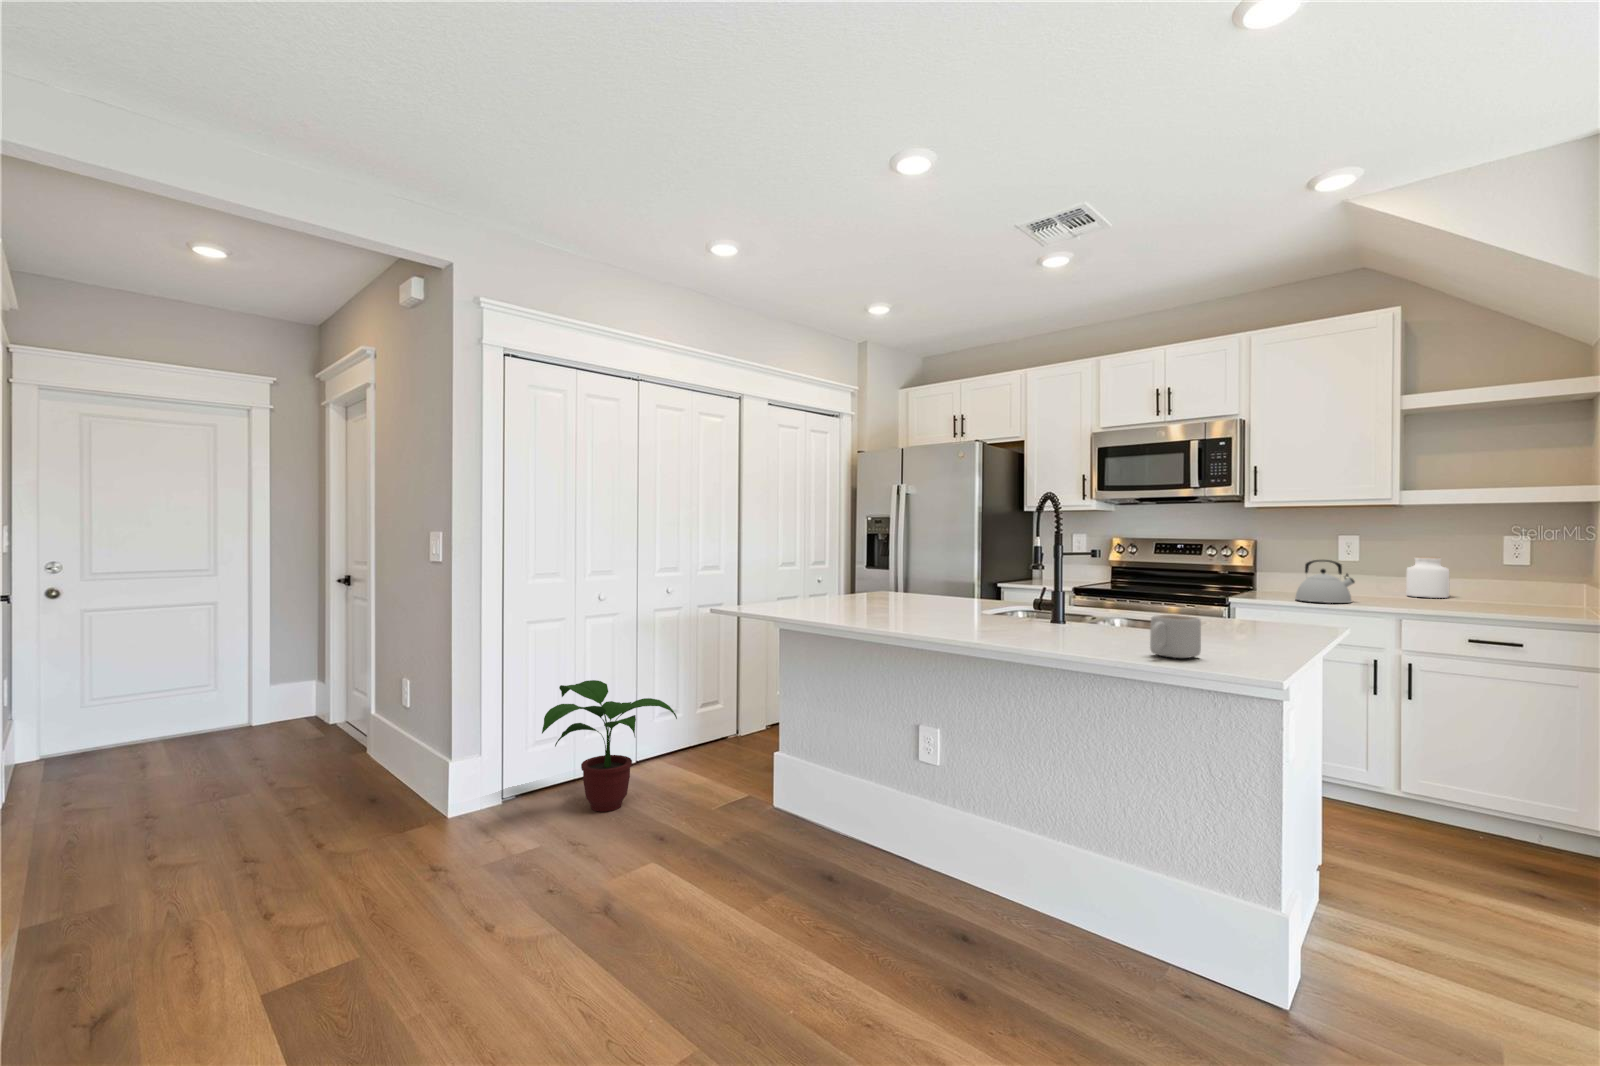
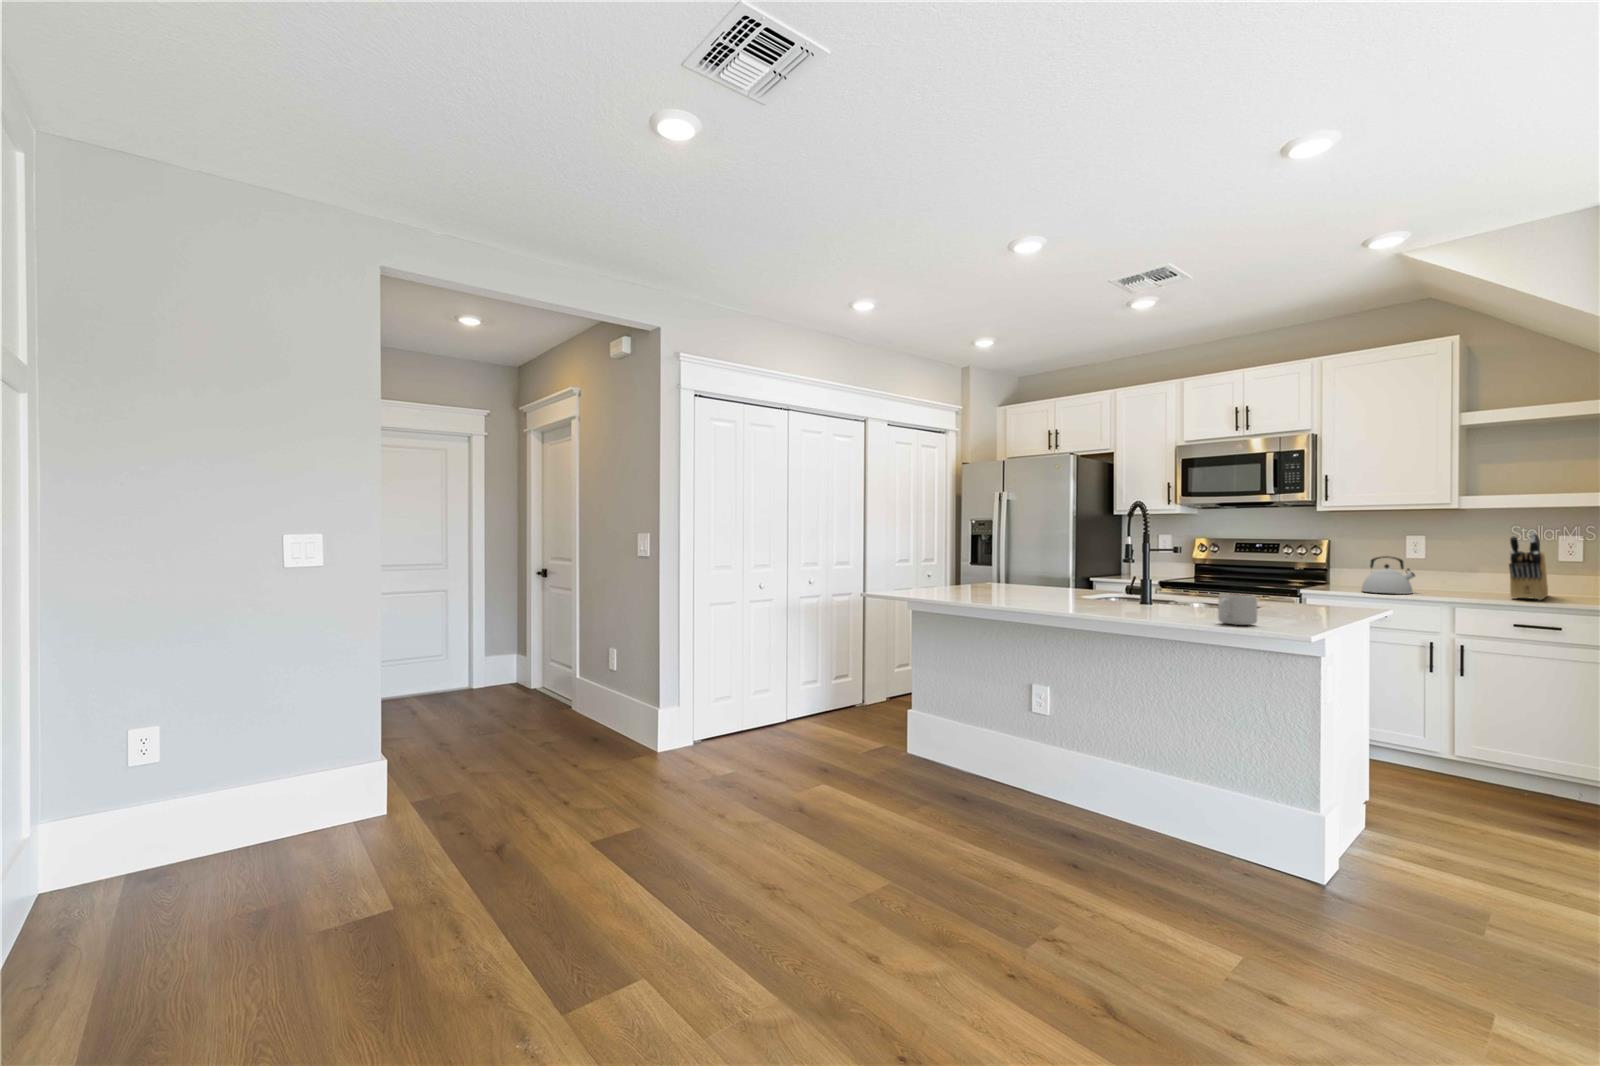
knife block: none [1462,533,1500,611] -> present [1509,533,1548,600]
jar: present [1406,557,1449,598] -> none [1467,554,1506,590]
potted plant: present [542,680,677,812] -> none [733,651,829,753]

